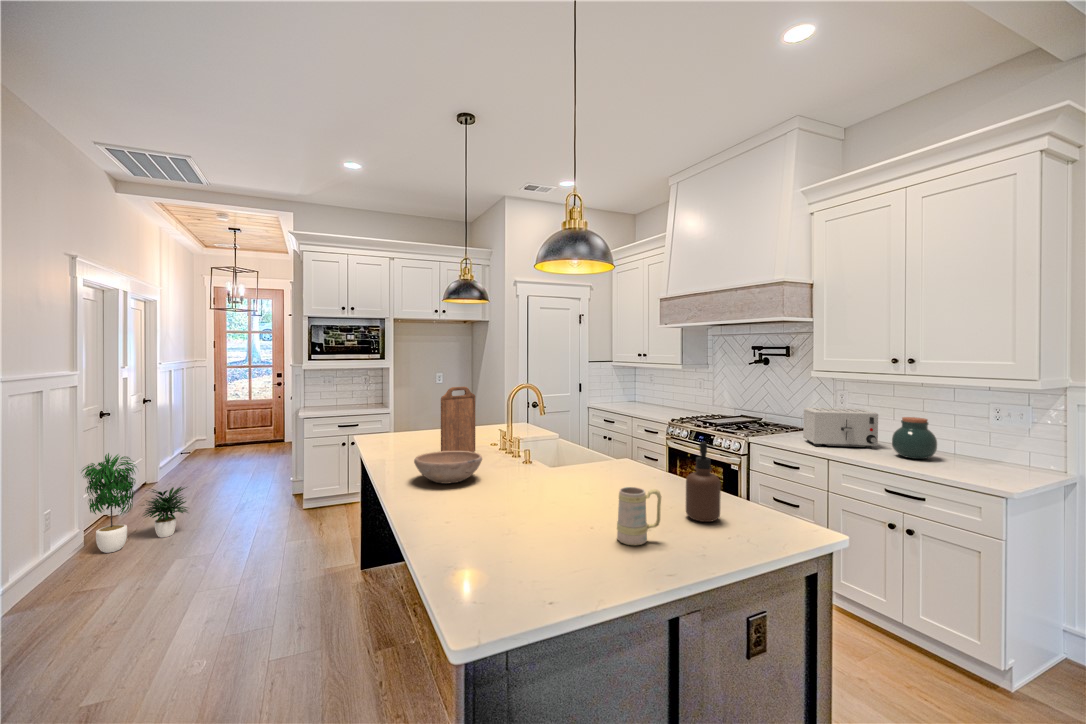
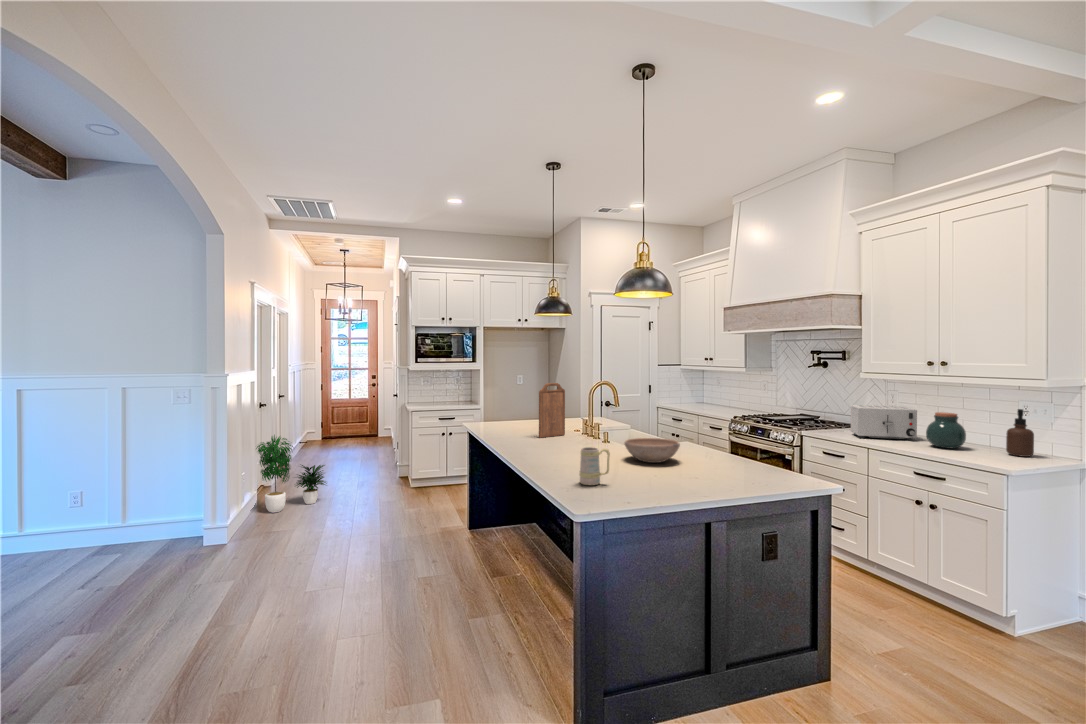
soap dispenser: present [686,442,721,522] -> present [1006,409,1034,457]
bowl: present [414,451,482,484] -> present [624,438,680,463]
mug: present [617,487,661,545] -> present [579,447,610,485]

